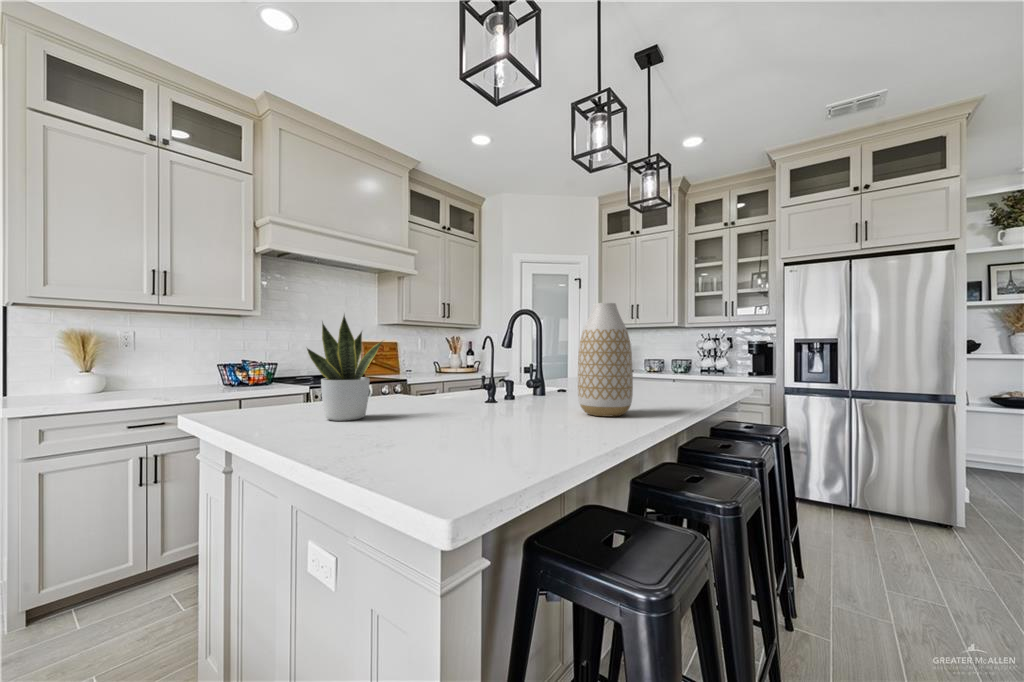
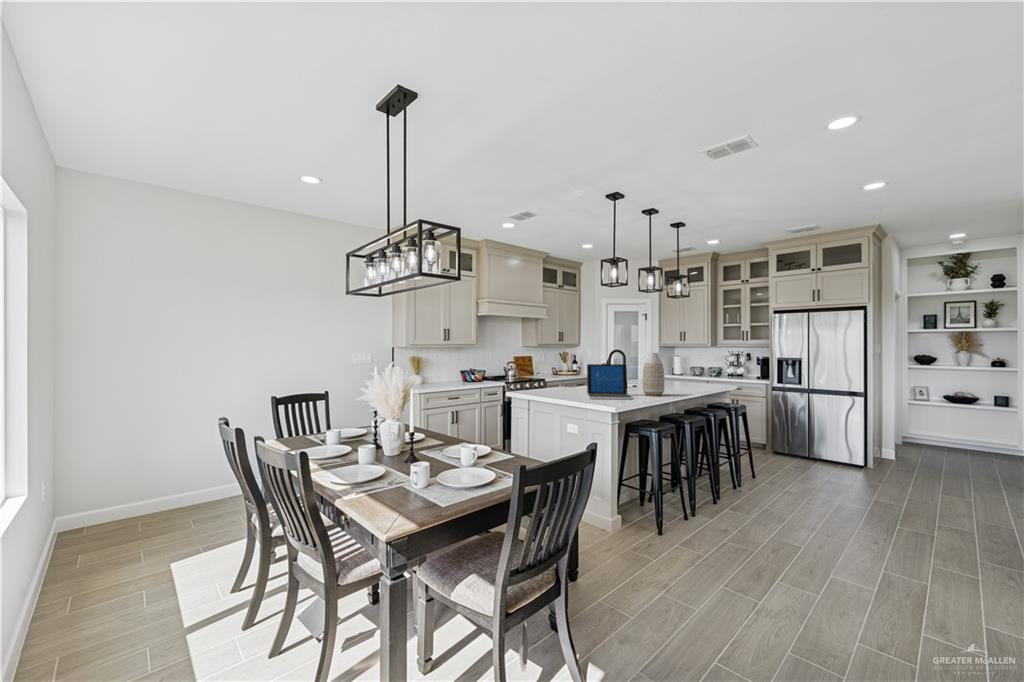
potted plant: present [307,315,382,421] -> none [545,357,568,395]
laptop: none [416,334,547,433] -> present [587,364,632,399]

